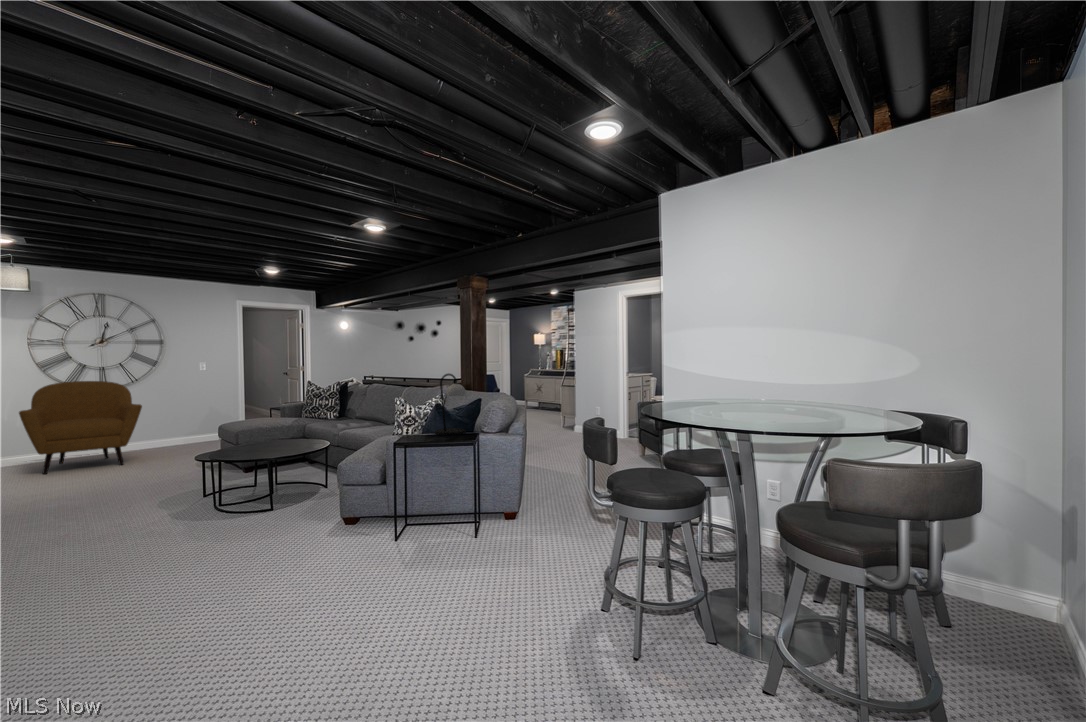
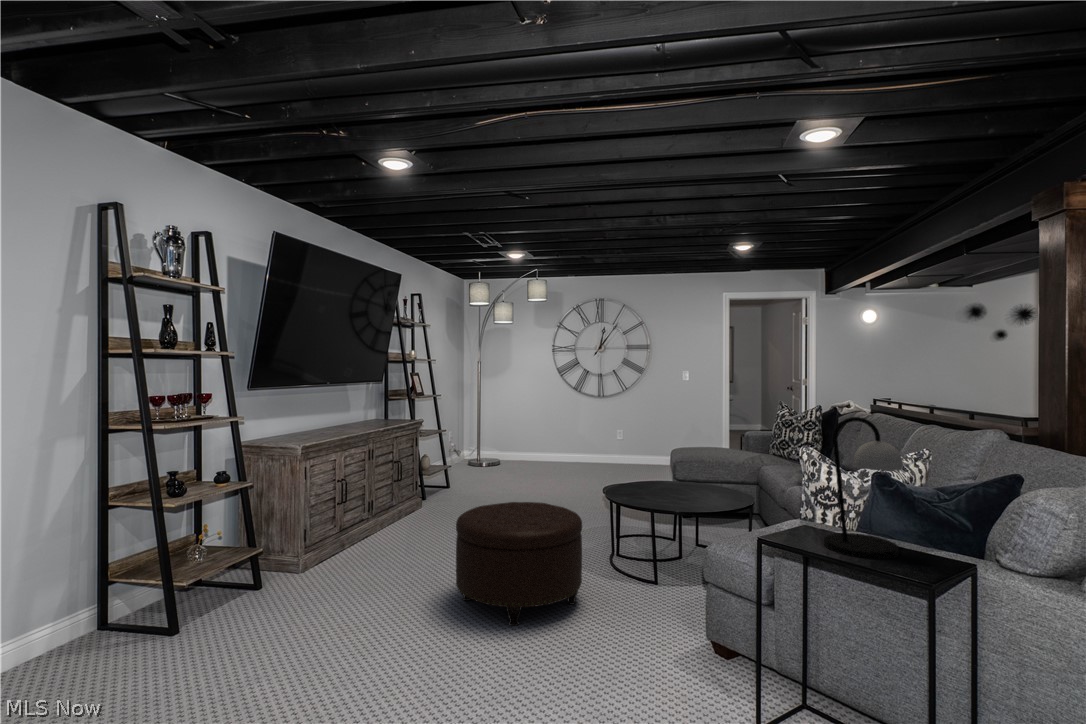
armchair: present [19,381,142,474] -> none [531,387,619,477]
ottoman: none [107,467,240,565] -> present [456,502,582,626]

